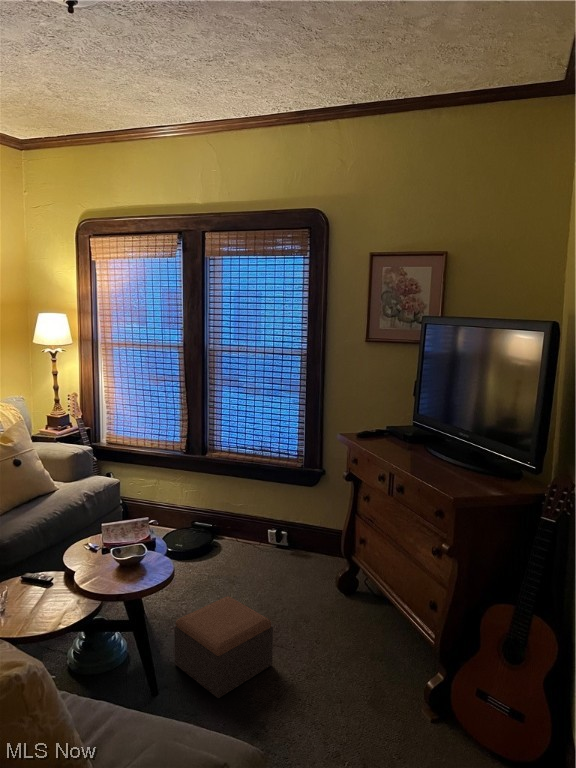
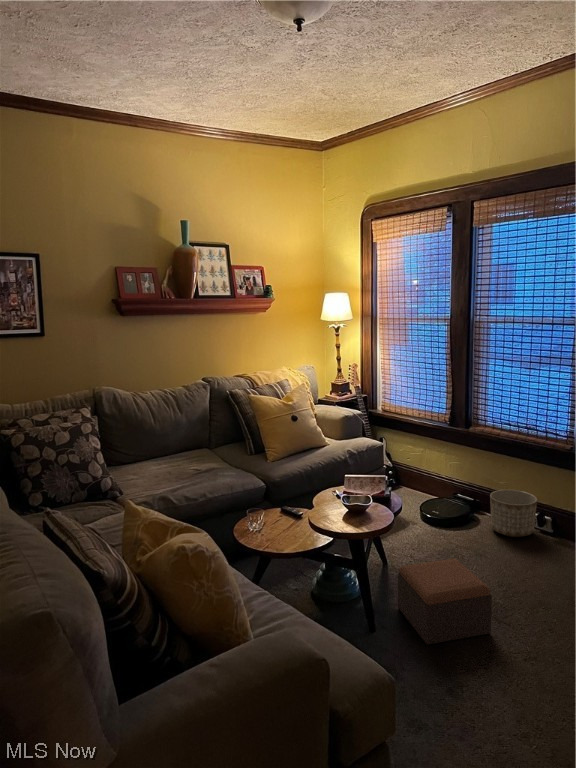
planter: none [234,511,276,557] -> present [490,490,537,537]

